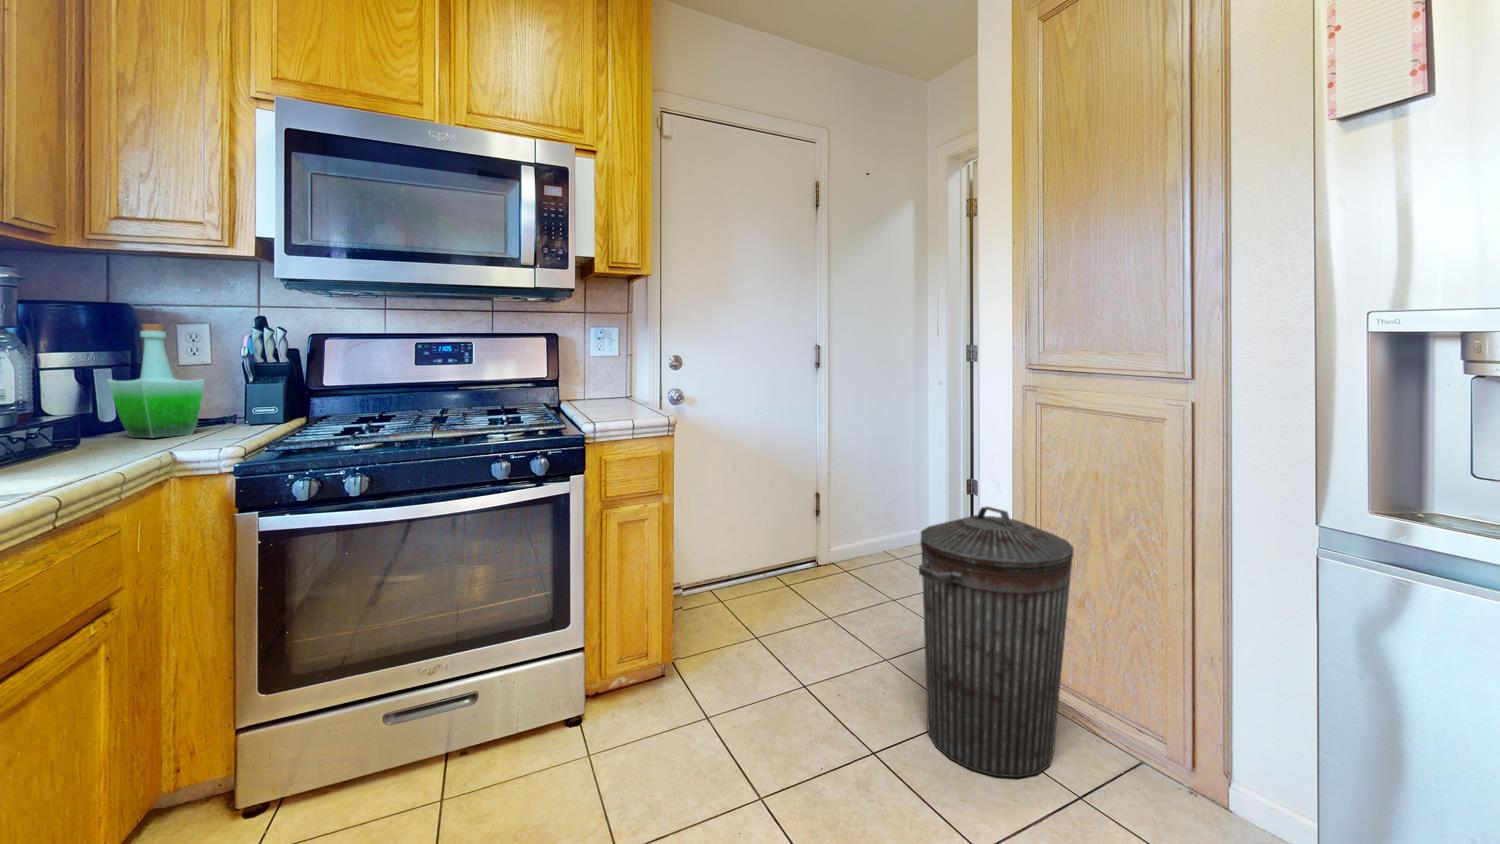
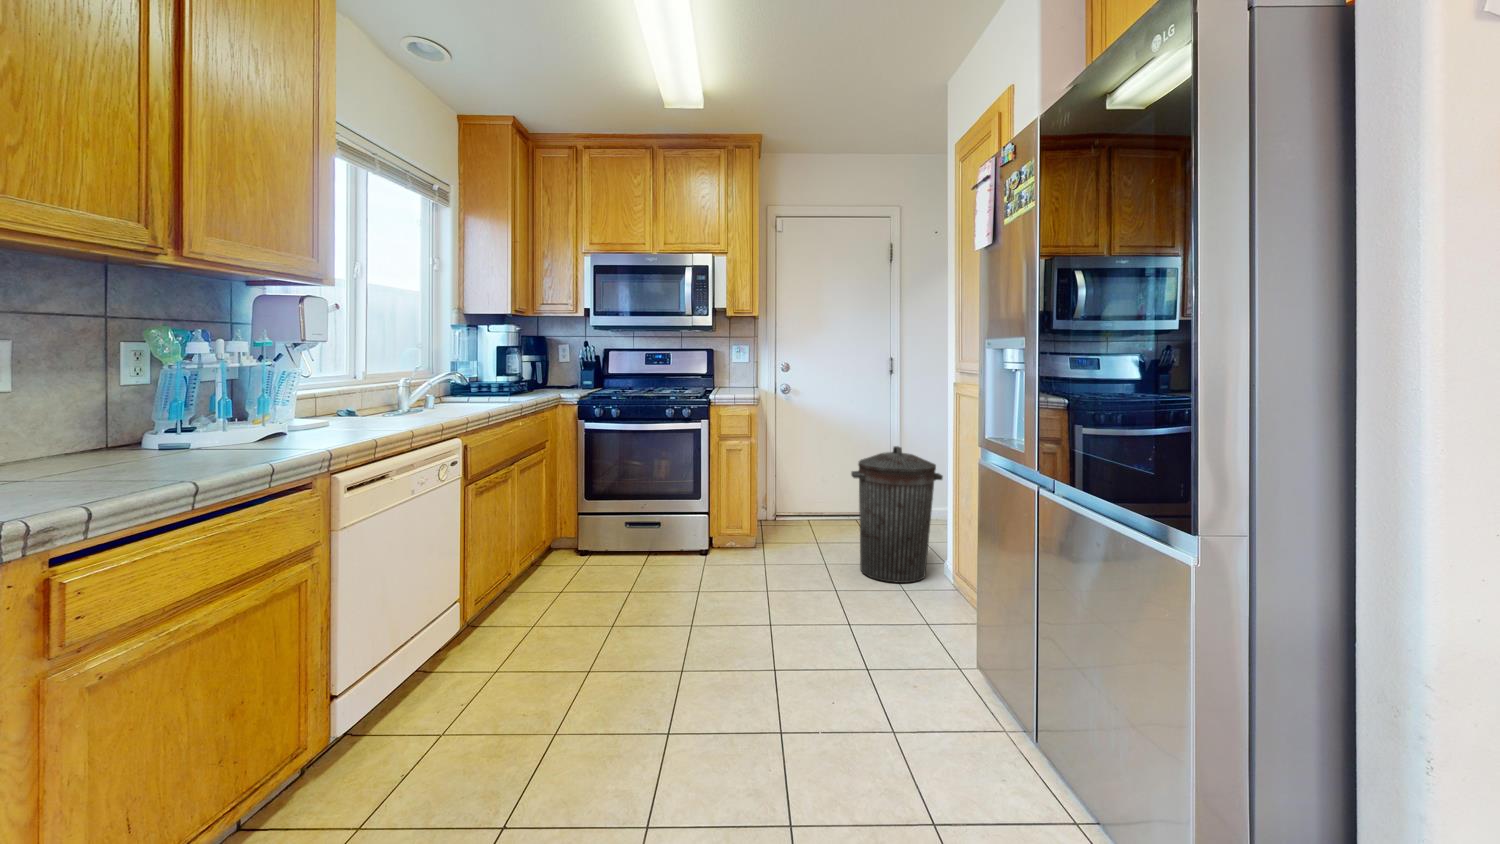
bottle: present [107,324,204,438] -> none [538,347,567,391]

